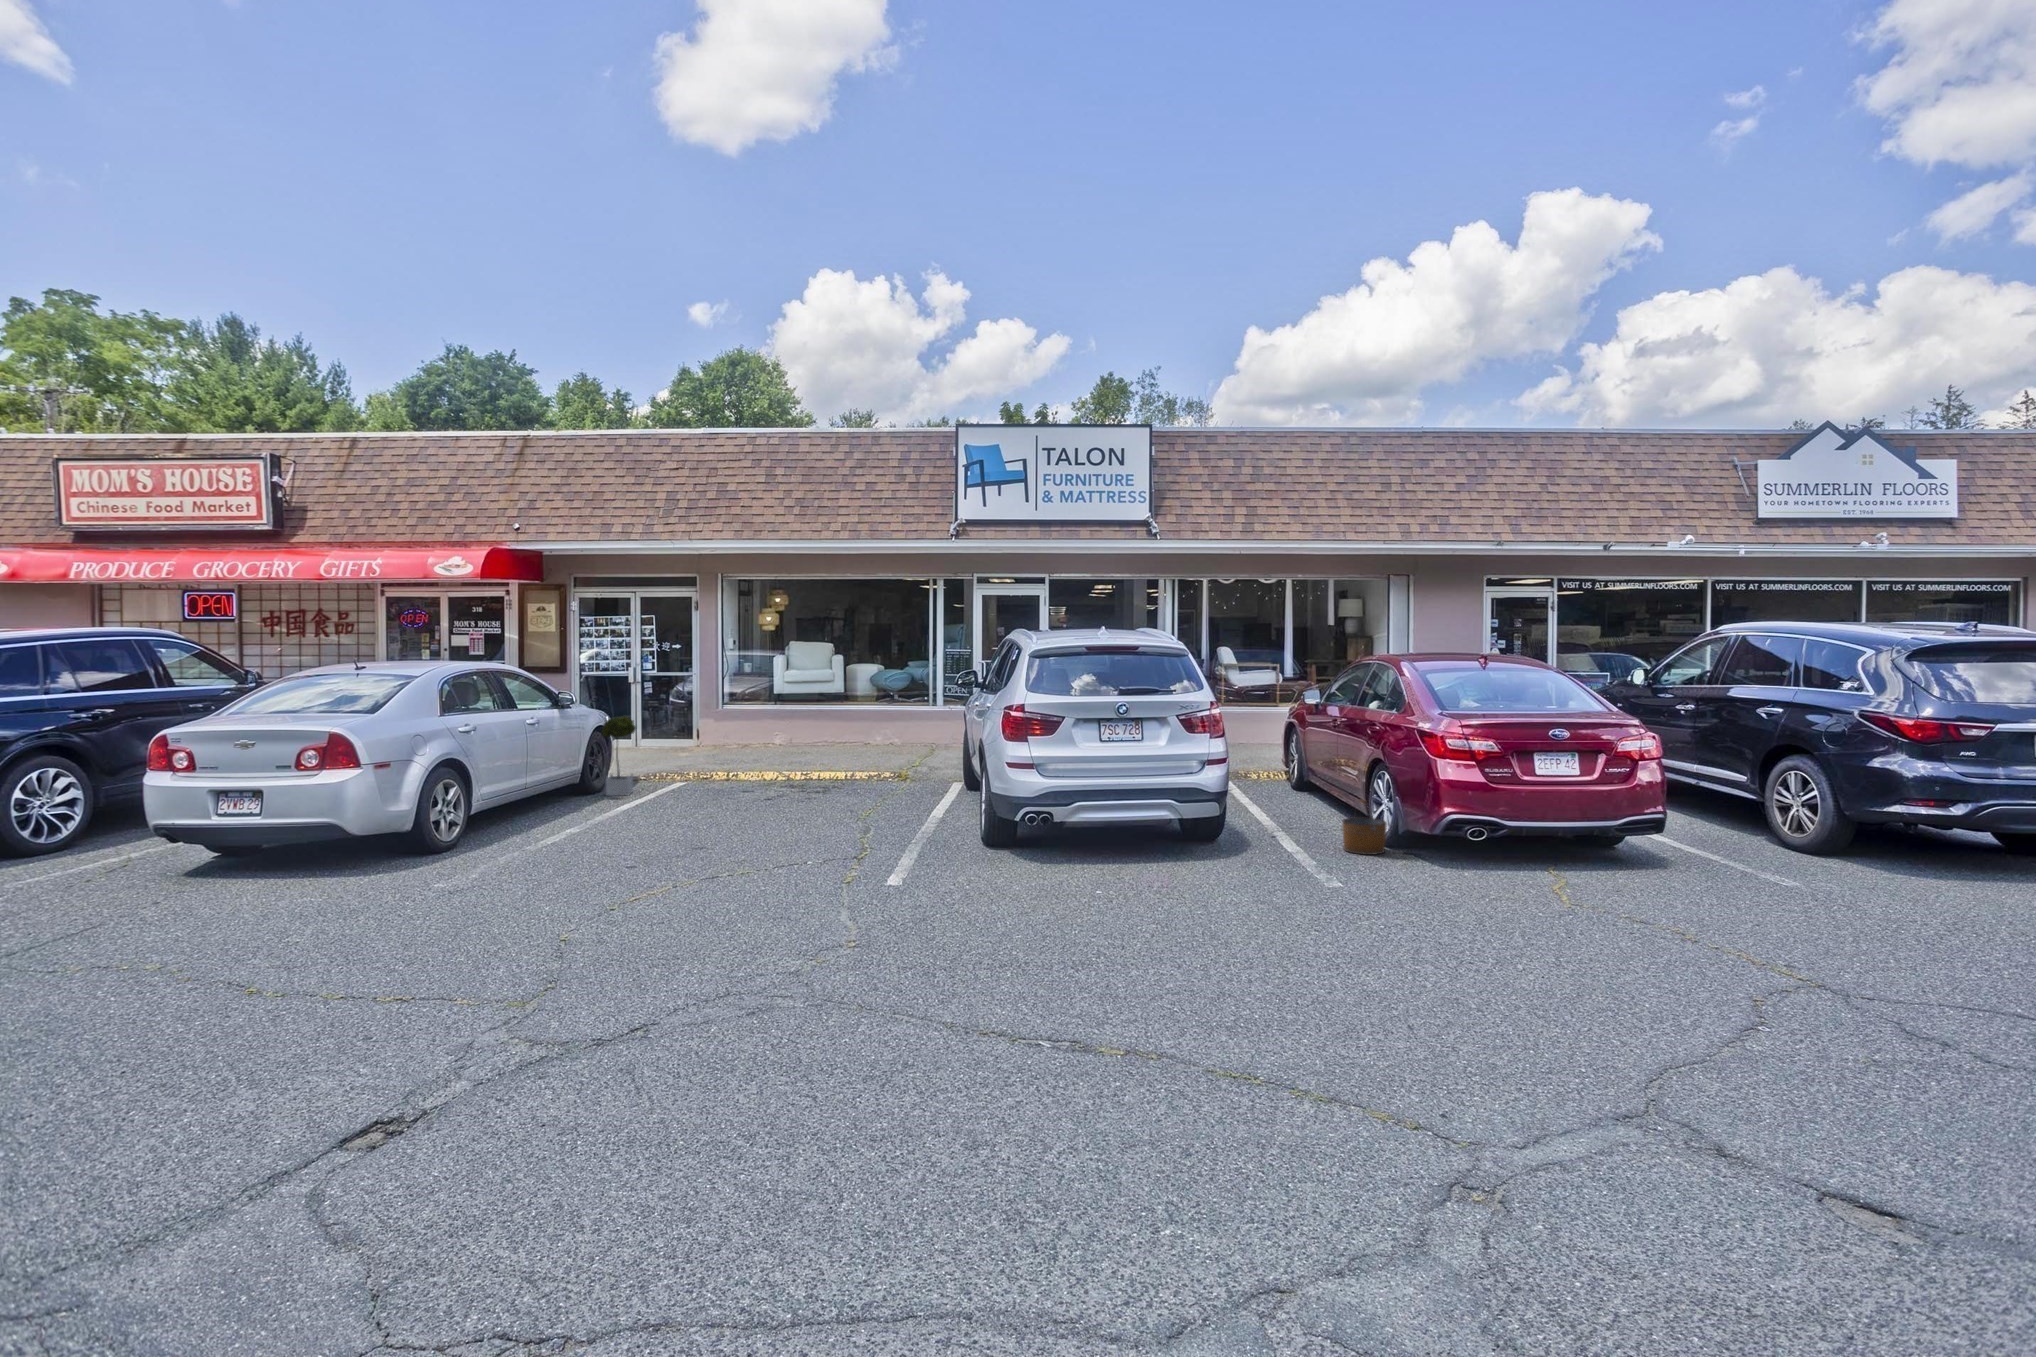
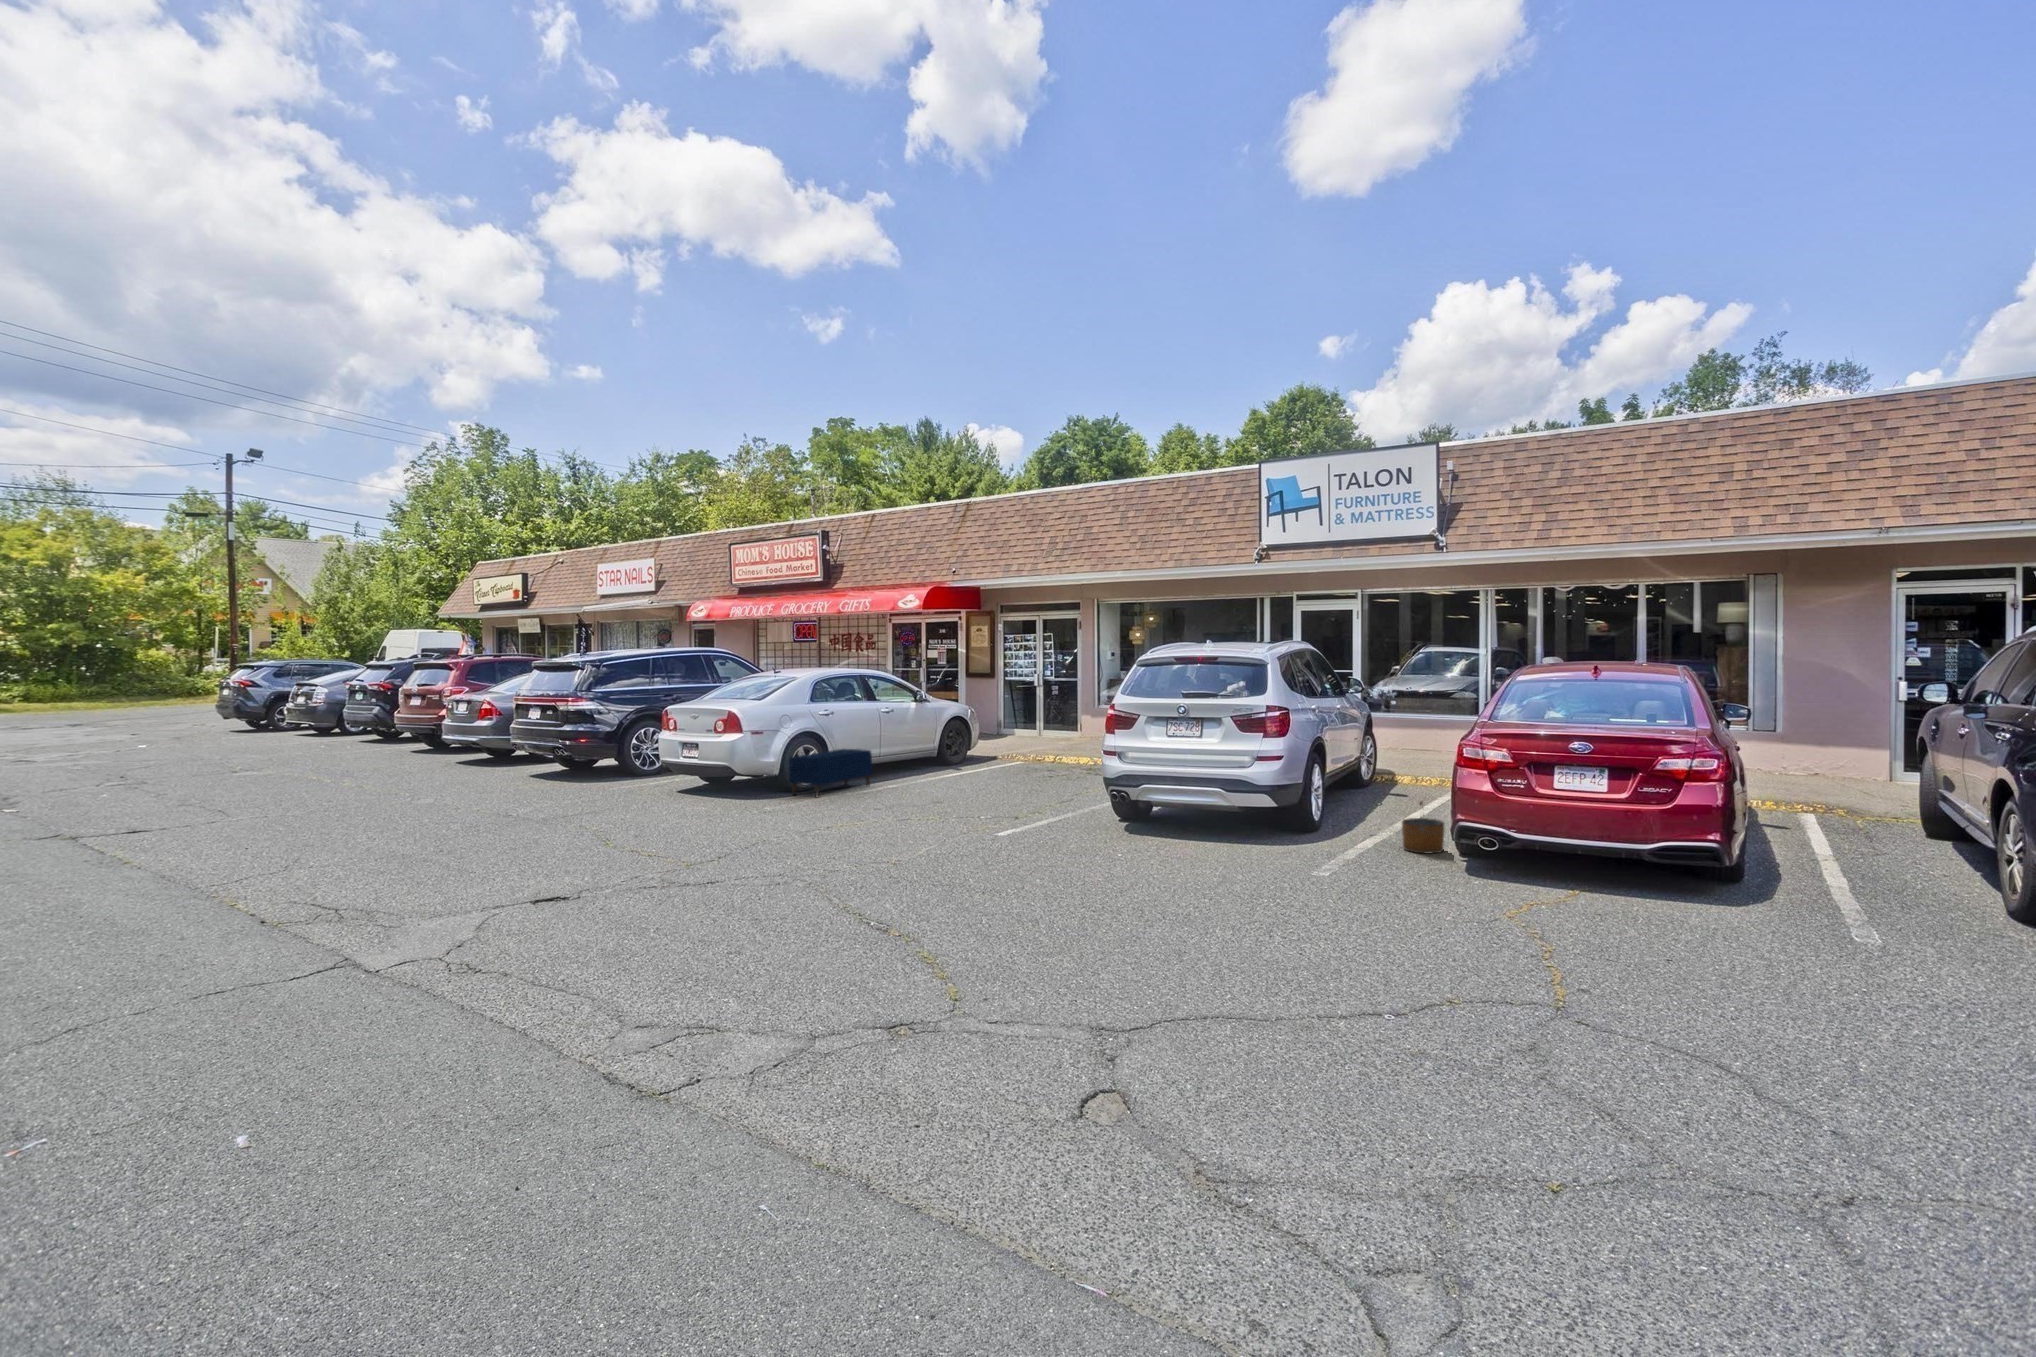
potted tree: present [602,716,636,796] -> none [946,707,971,765]
bench: none [429,781,548,859] -> present [789,749,872,797]

